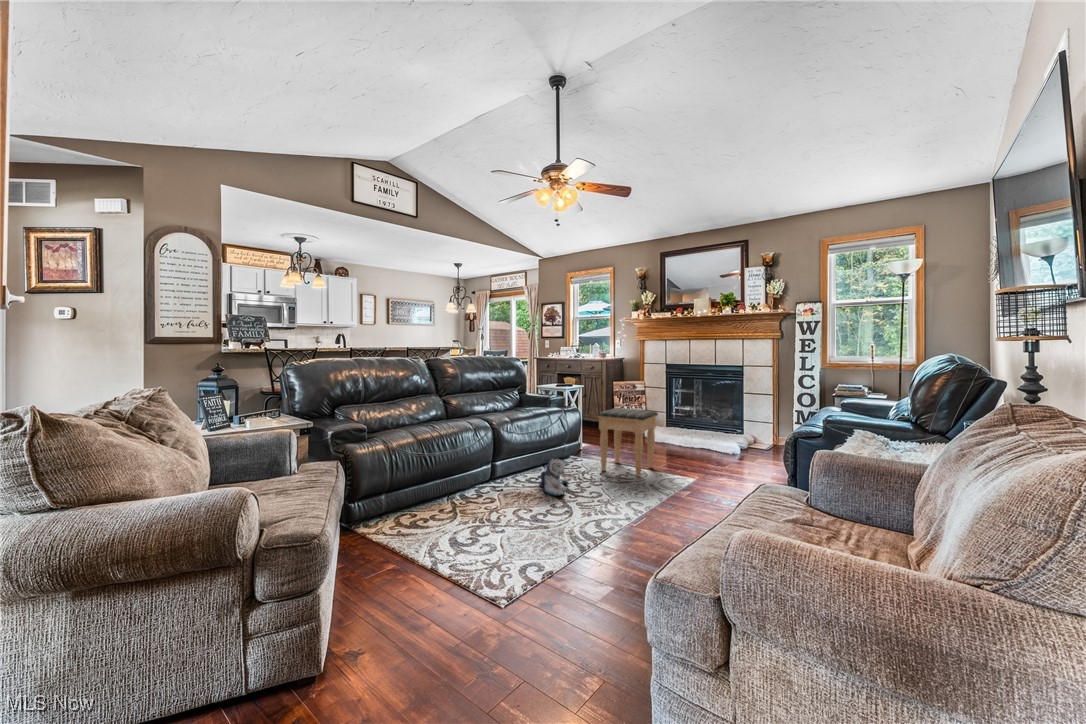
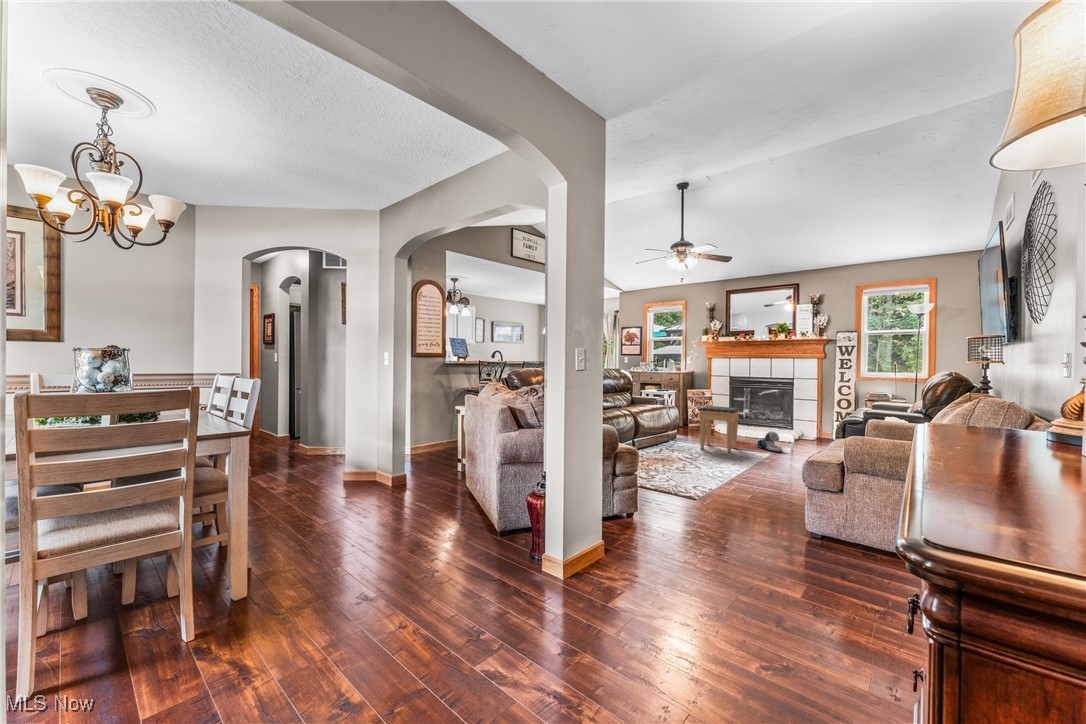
plush toy: present [540,459,569,496] -> present [757,431,783,452]

